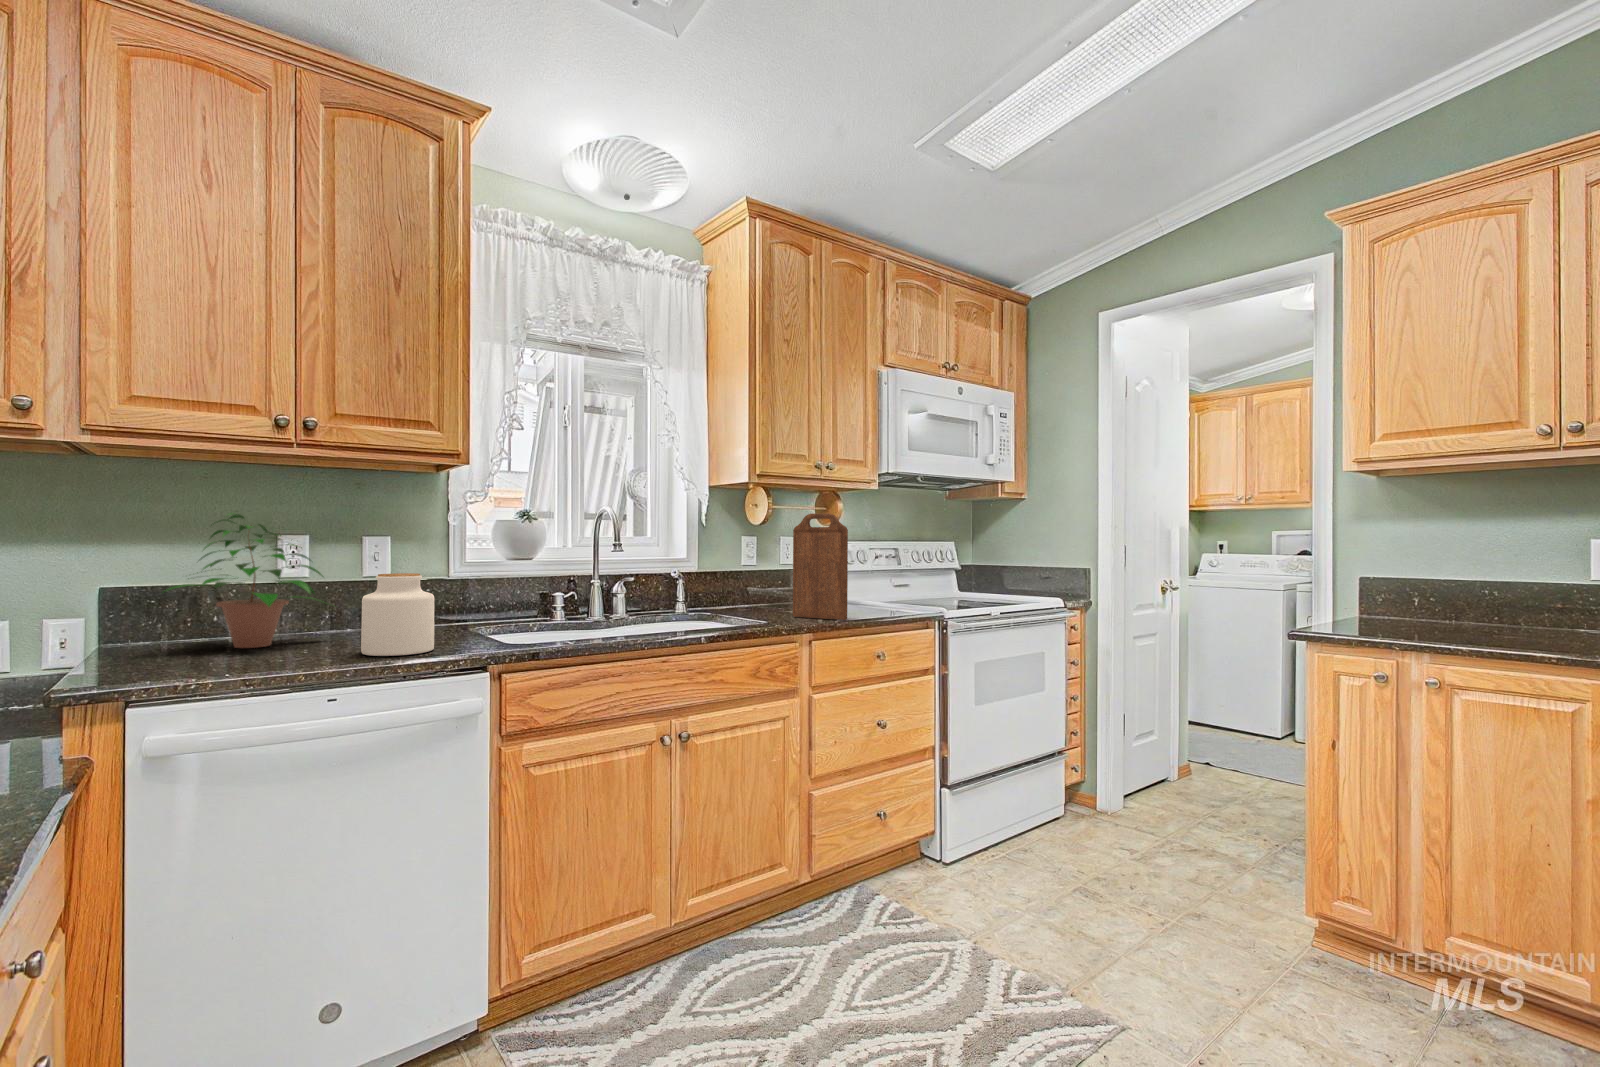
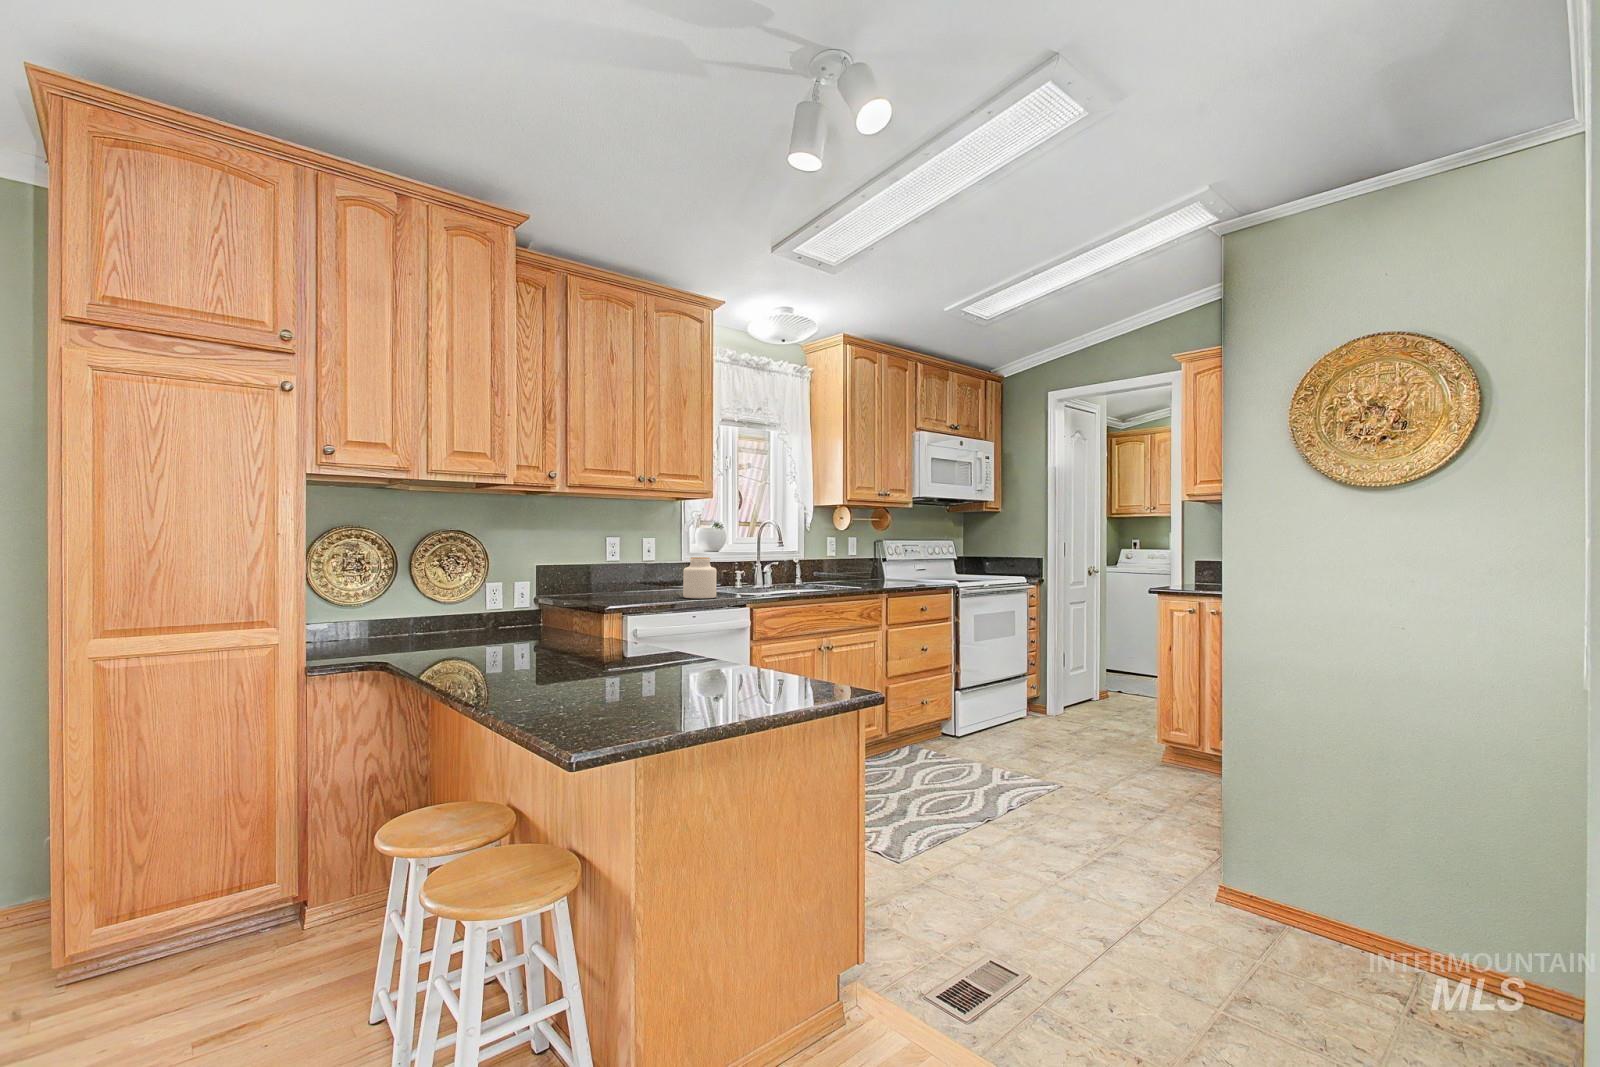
potted plant: present [164,513,334,648] -> none [581,526,649,596]
cutting board: present [793,513,848,620] -> none [871,524,906,587]

